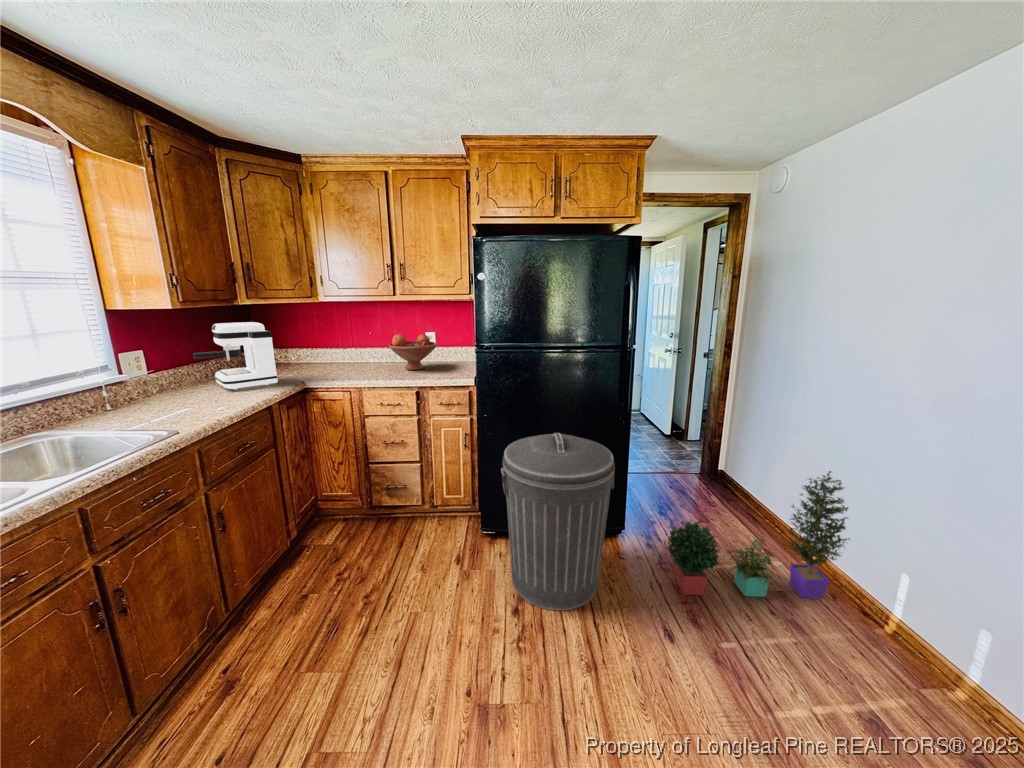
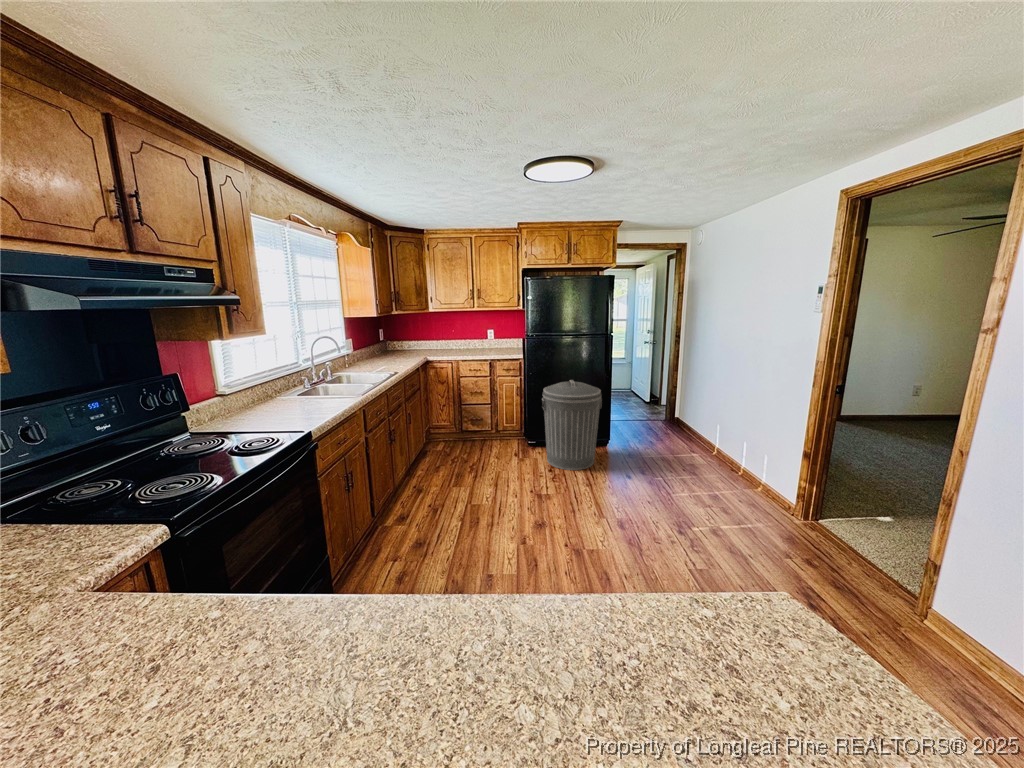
coffee maker: present [193,322,278,390] -> none [375,324,415,360]
fruit bowl: present [389,334,437,370] -> none [470,330,499,352]
potted plant: present [666,471,849,599] -> none [630,397,725,466]

